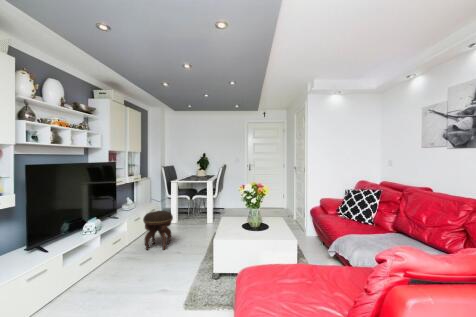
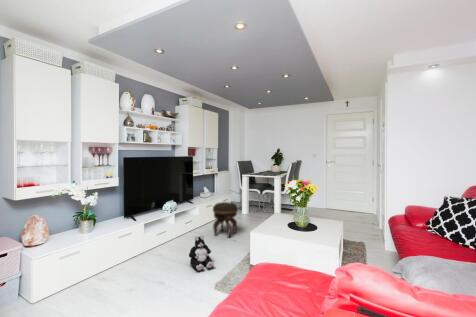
plush toy: none [127,250,159,291] -> present [189,236,214,271]

